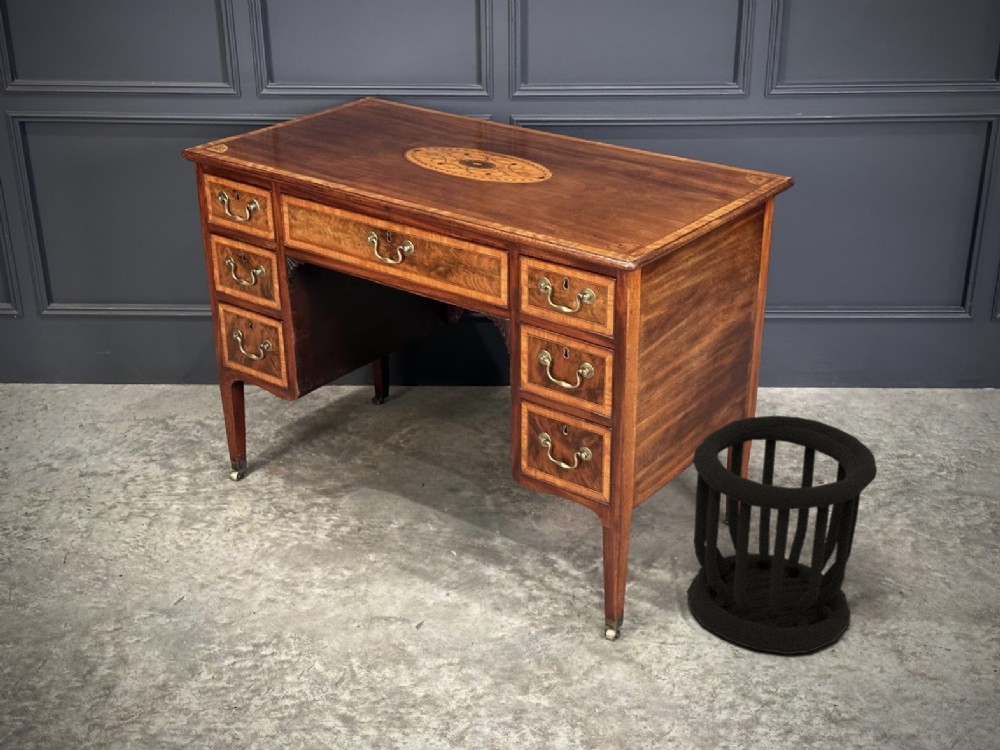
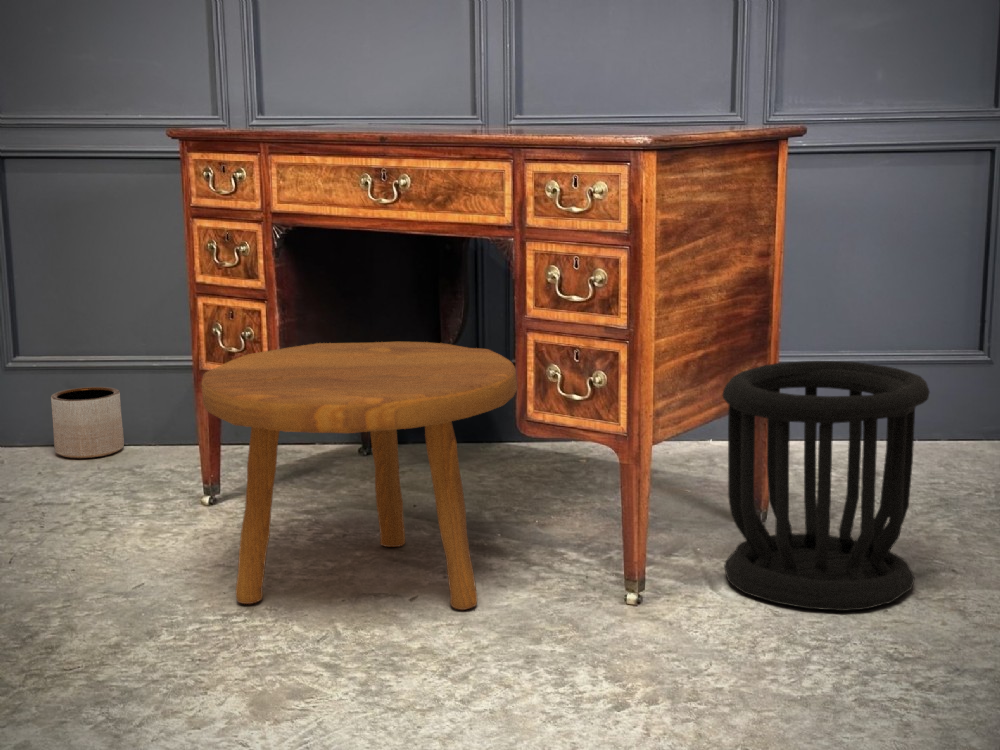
planter: none [92,340,159,410] -> present [51,387,124,458]
footstool: none [229,377,511,644] -> present [202,342,517,610]

